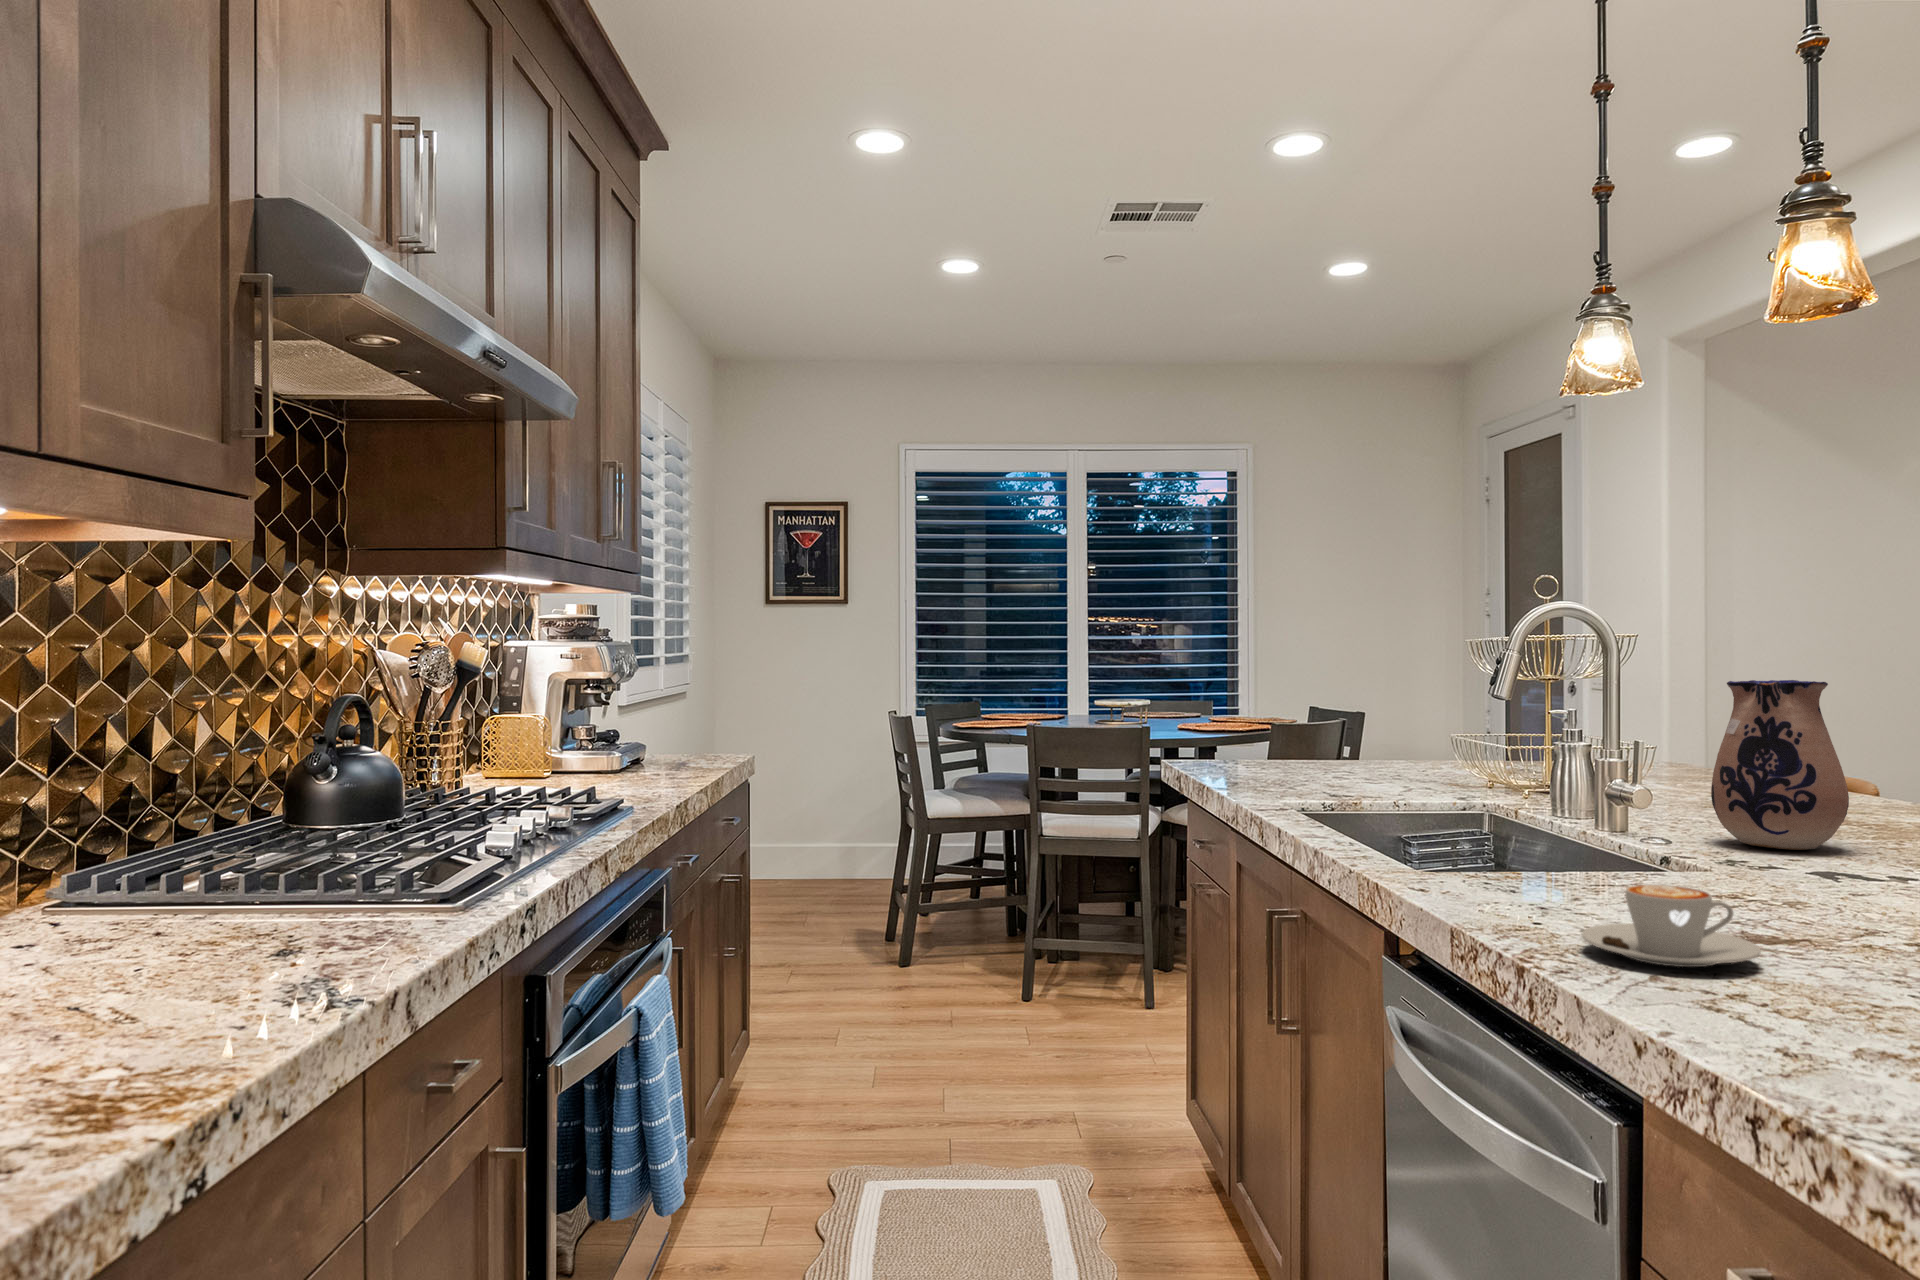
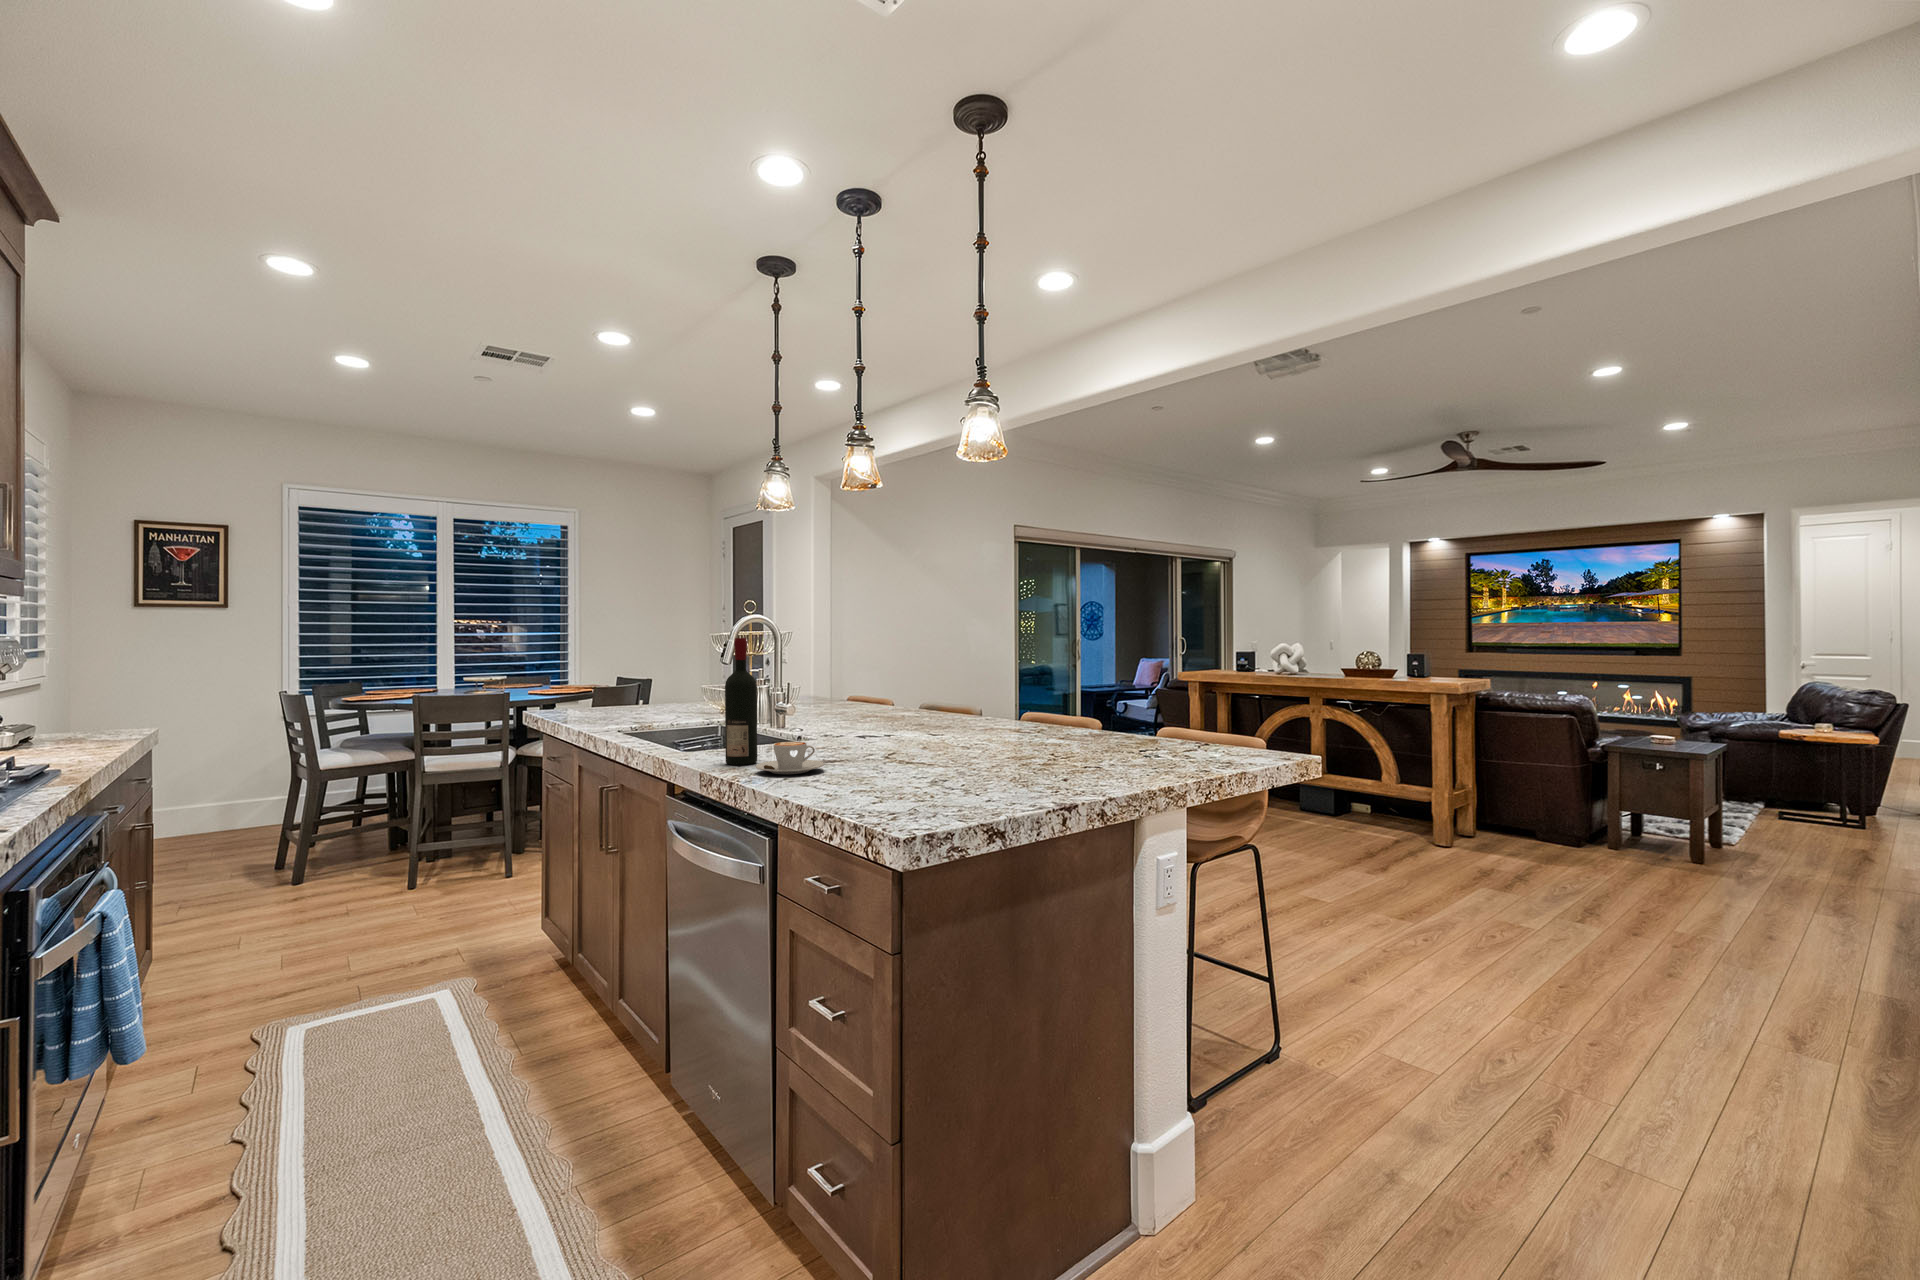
wine bottle: none [1506,645,1580,920] -> present [725,638,757,765]
ceramic pitcher: present [1711,680,1849,850] -> none [821,654,874,731]

